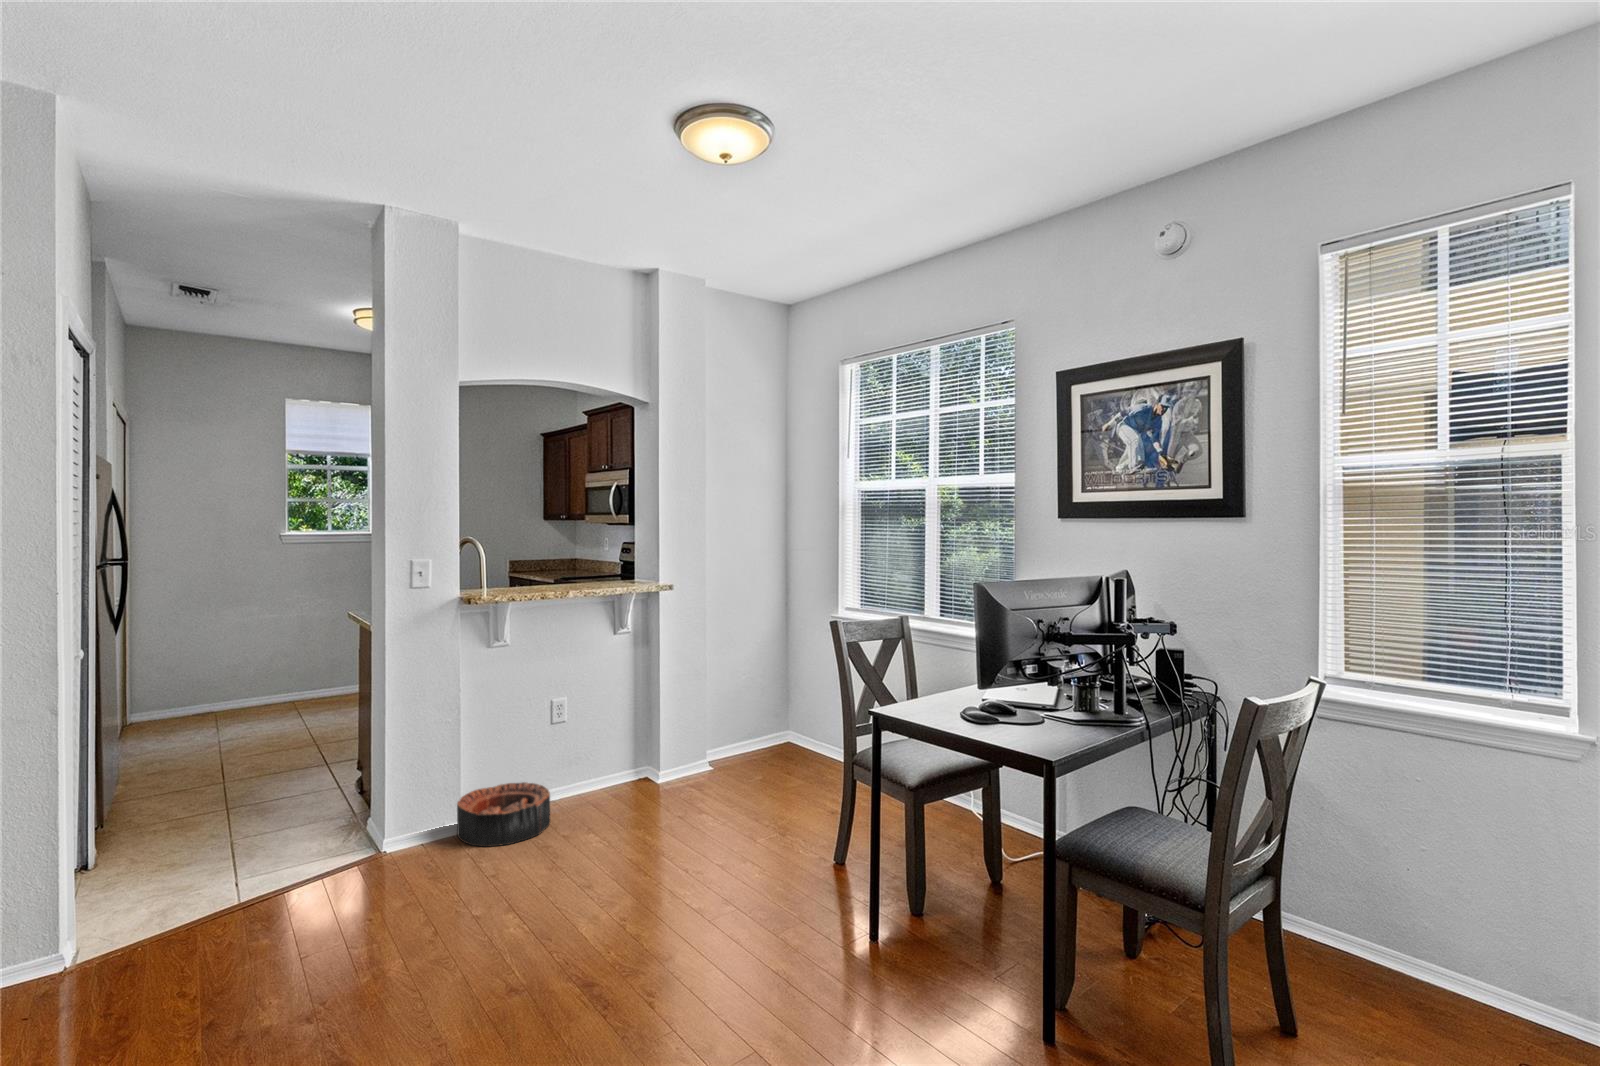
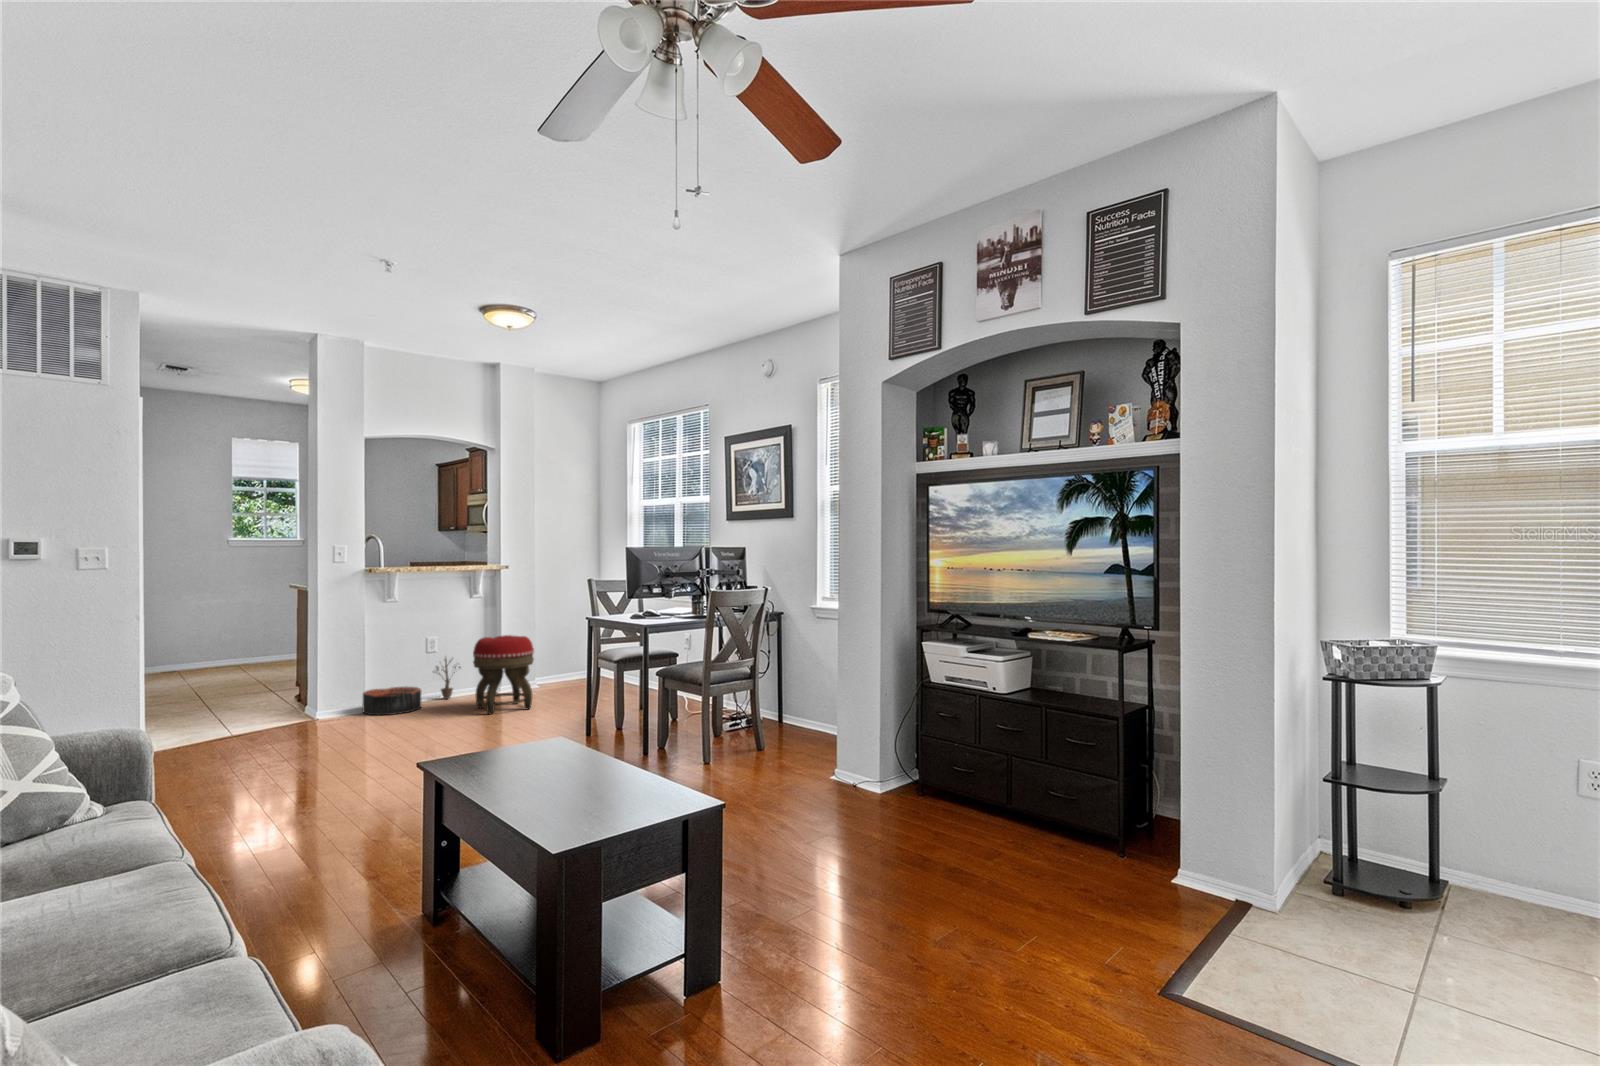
footstool: none [636,703,733,849] -> present [473,635,534,714]
decorative plant: none [555,728,606,798] -> present [436,658,460,699]

